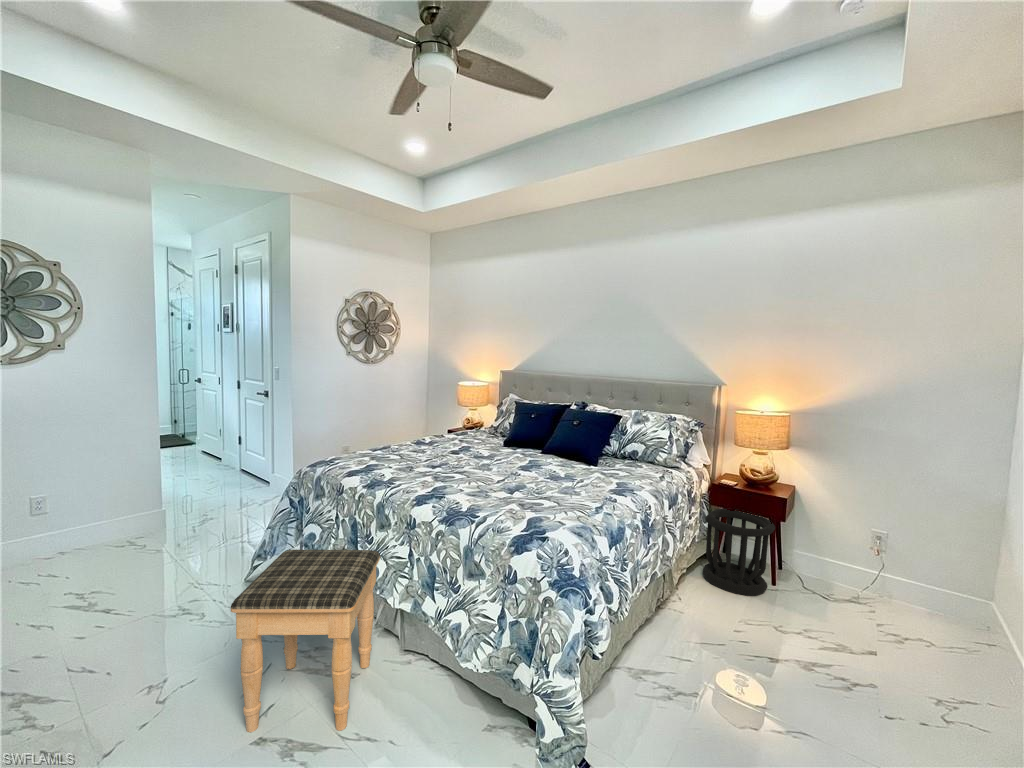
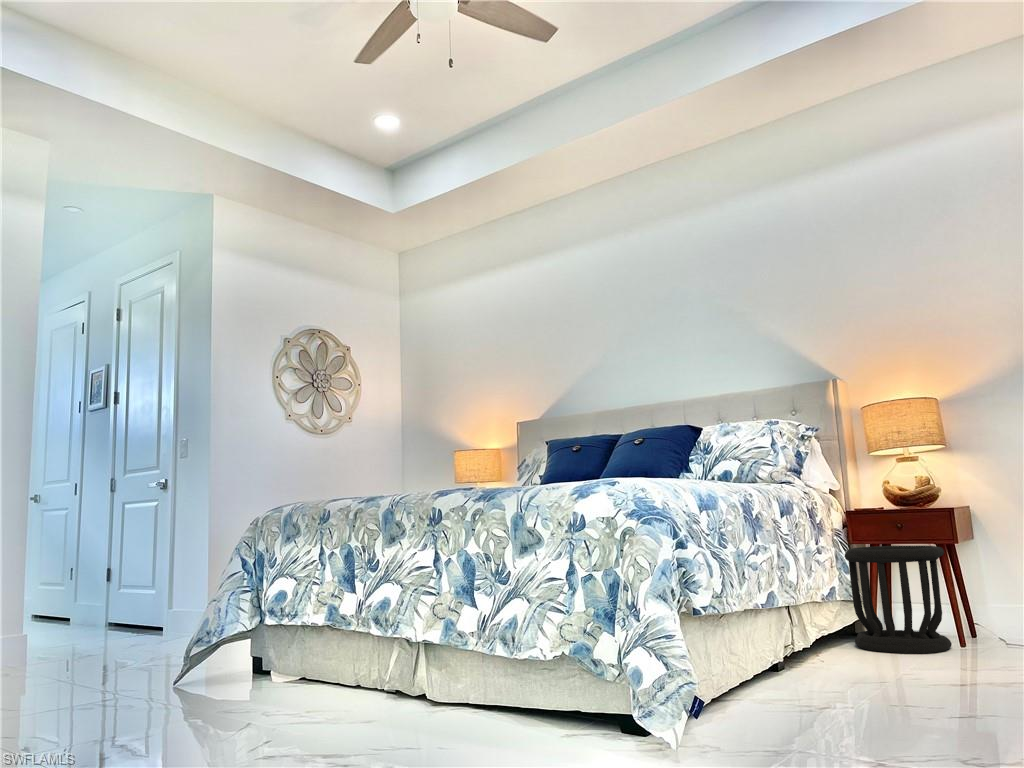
footstool: present [231,550,380,732] -> none [234,548,398,750]

